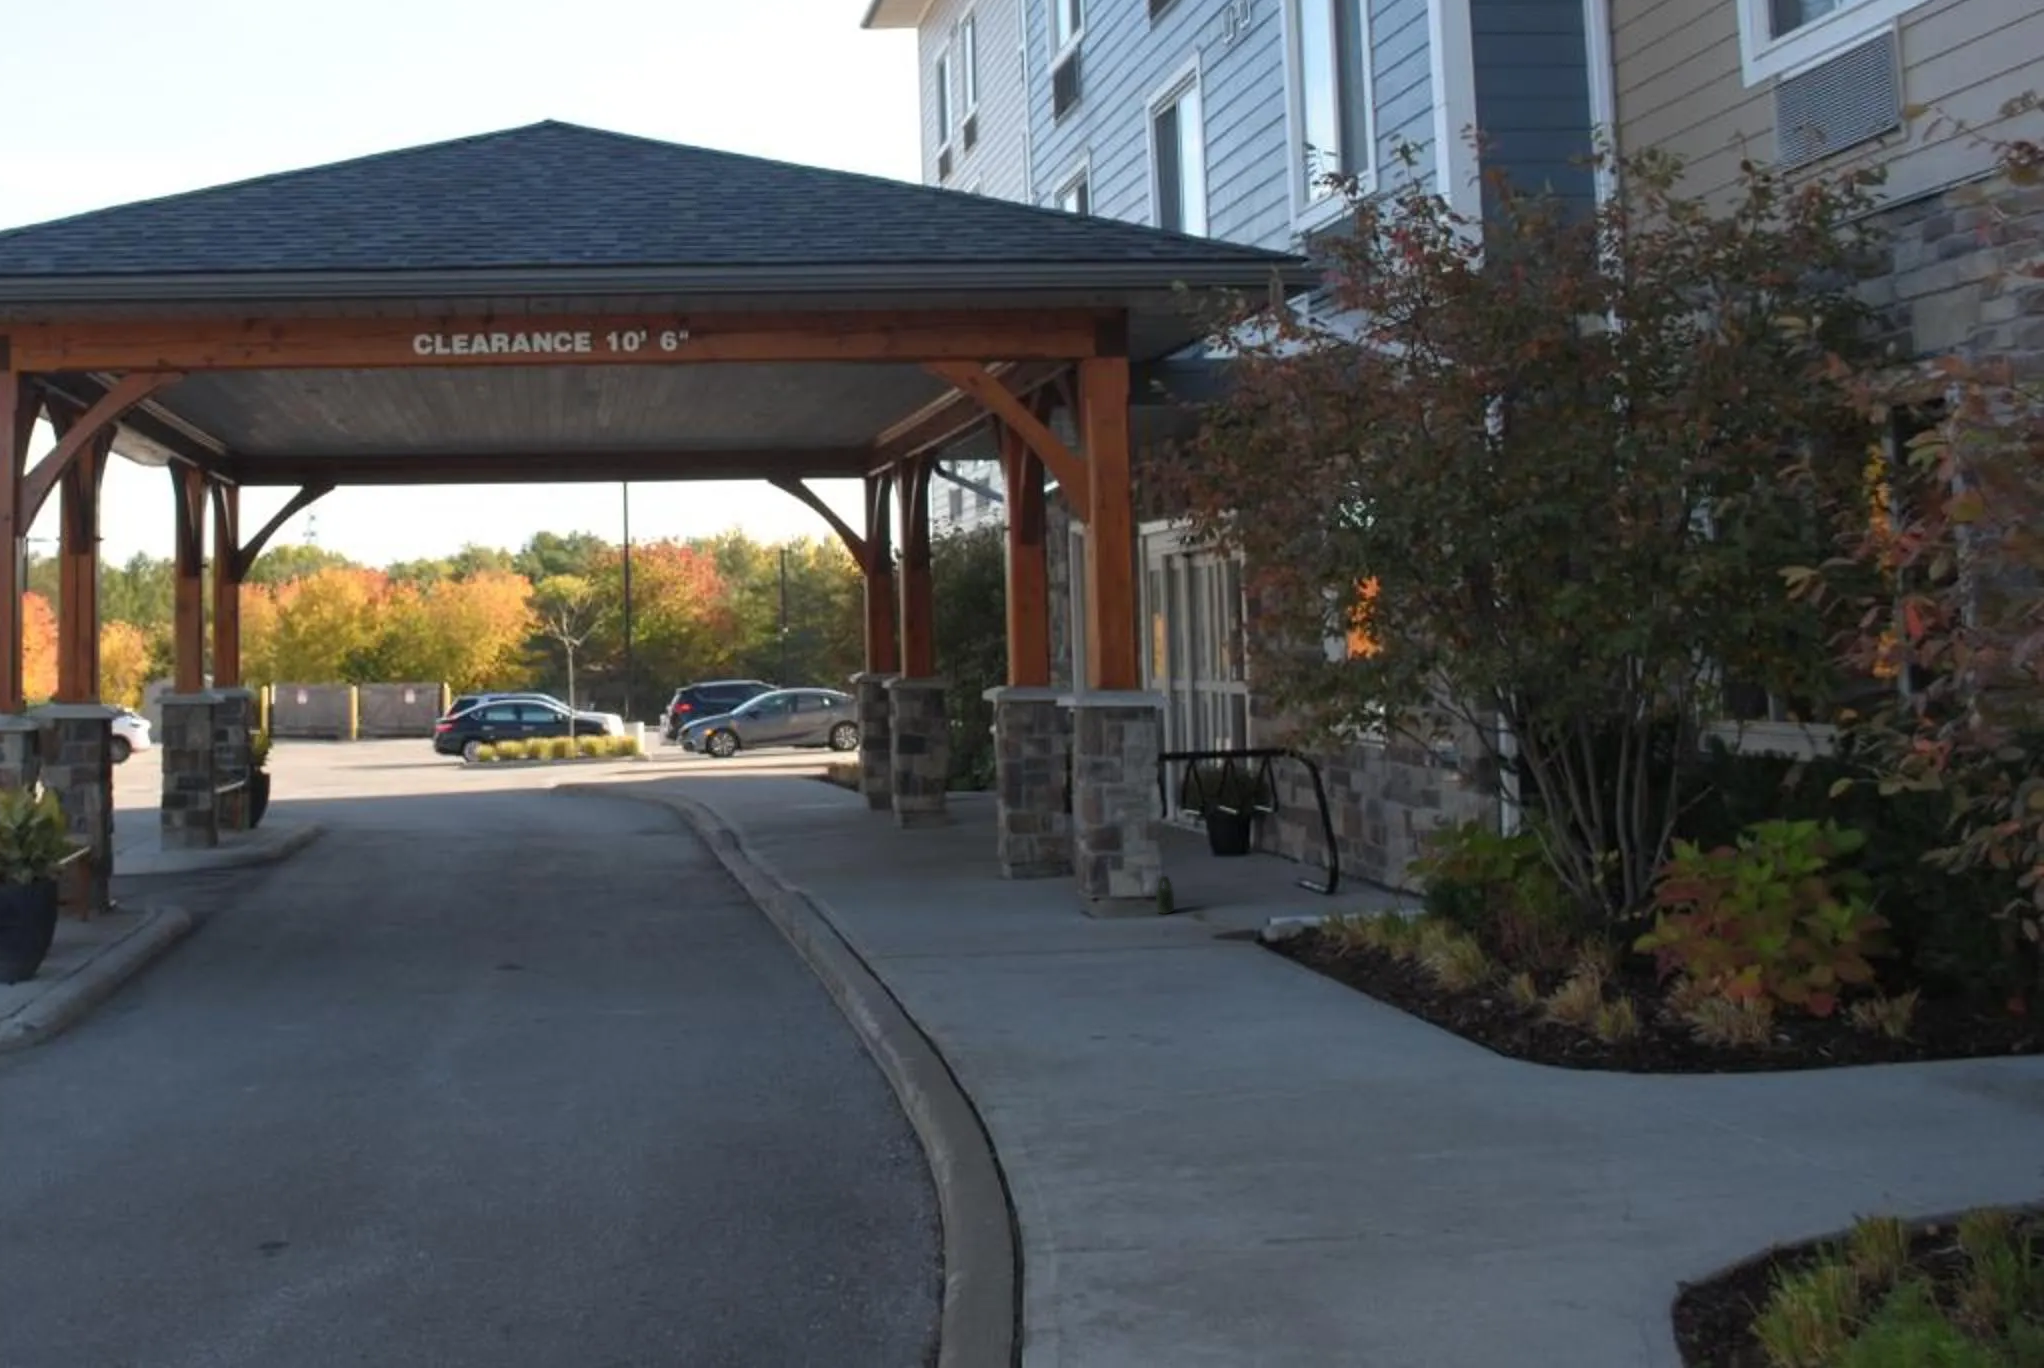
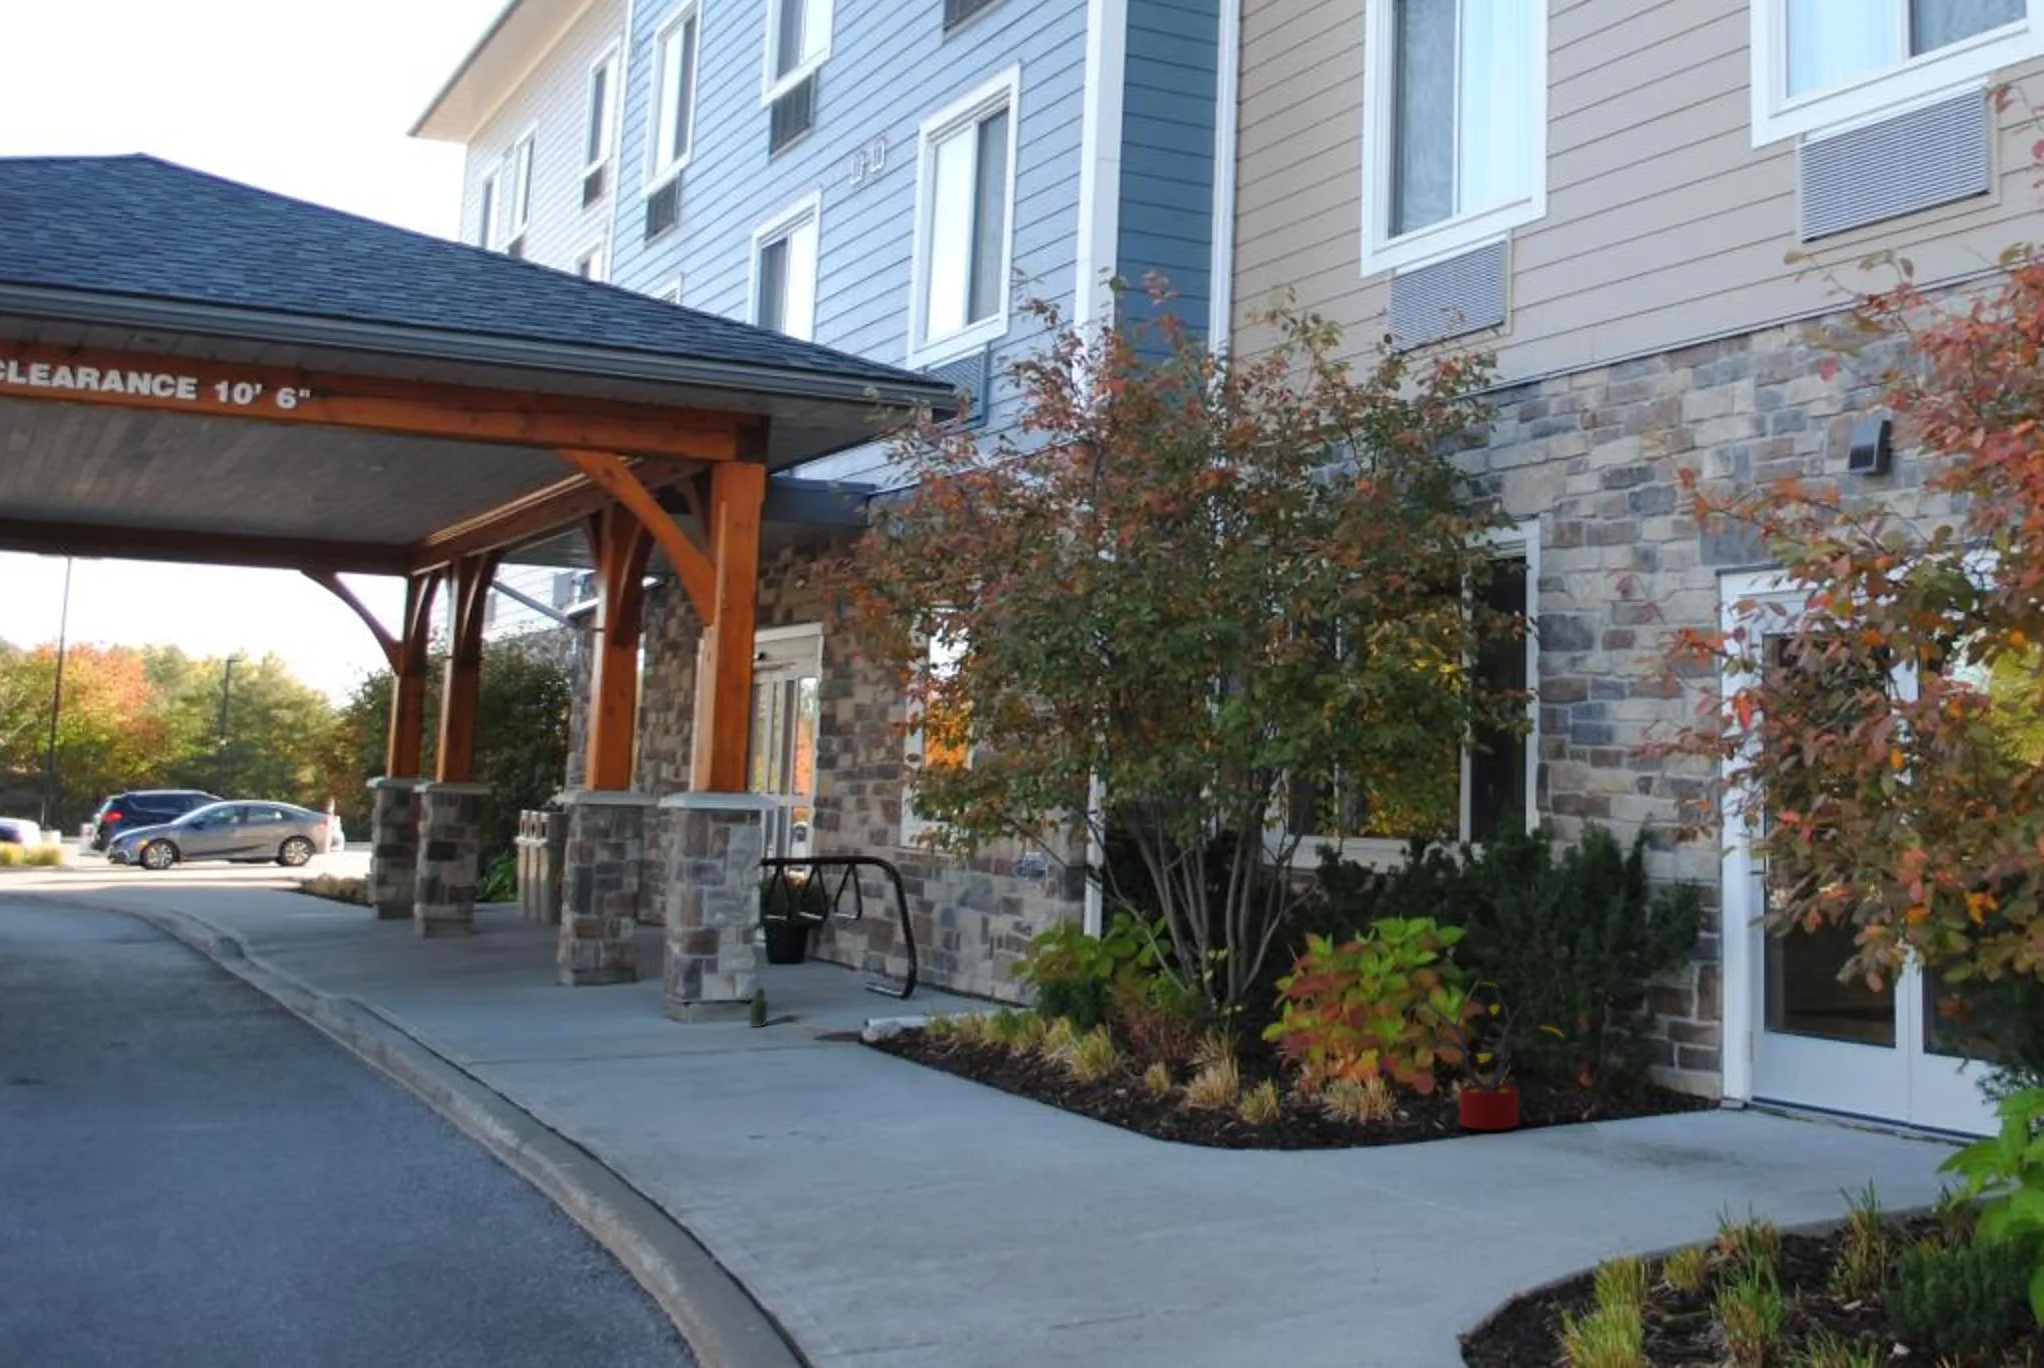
decorative plant: none [1767,889,1978,1057] -> present [1406,983,1562,1130]

